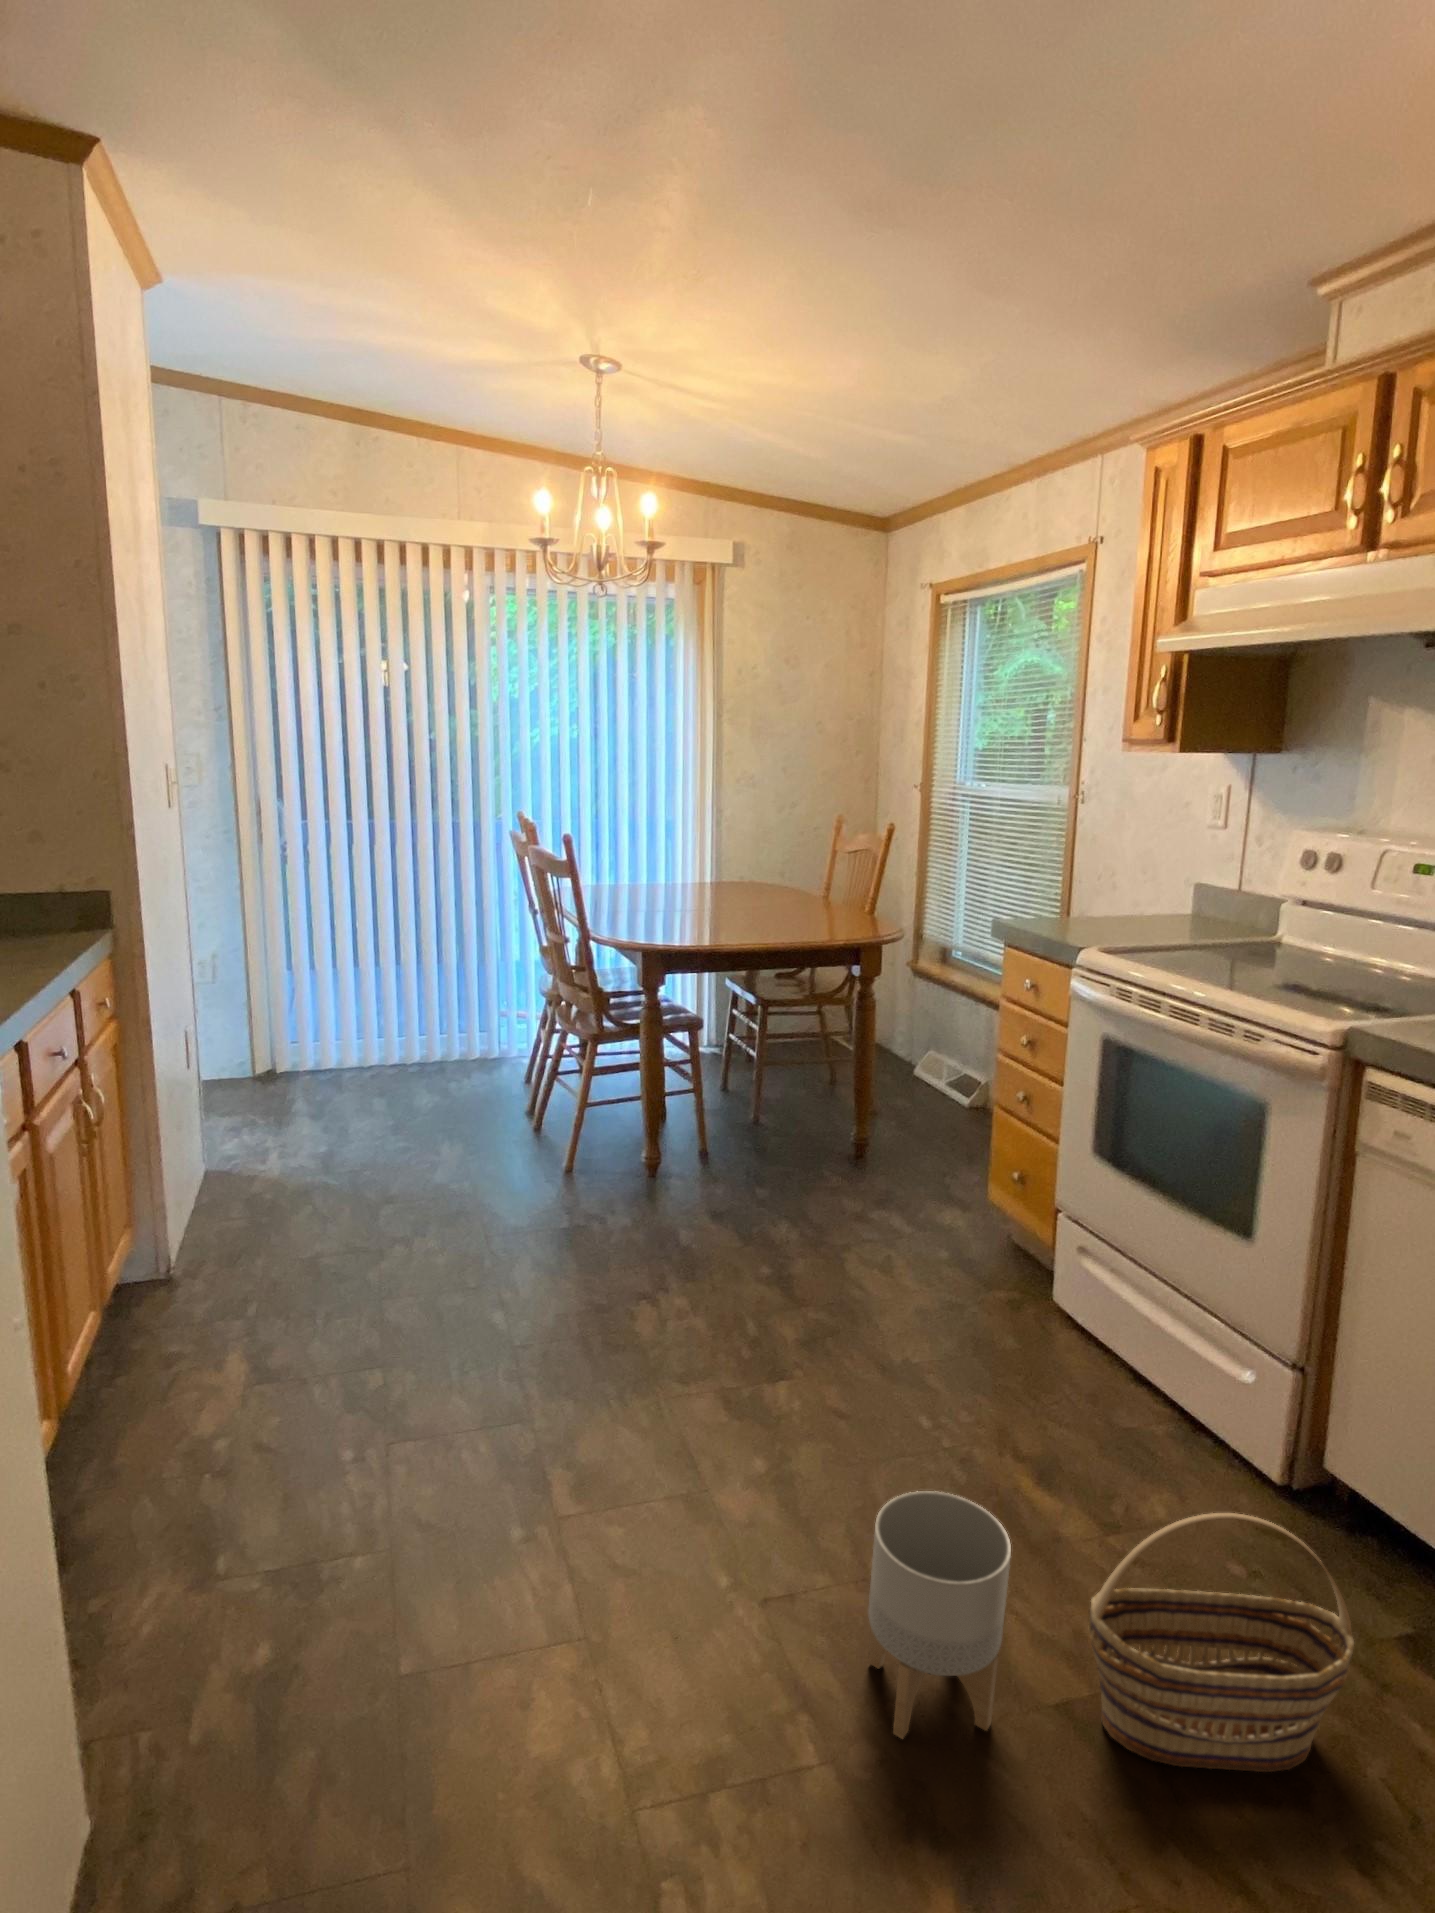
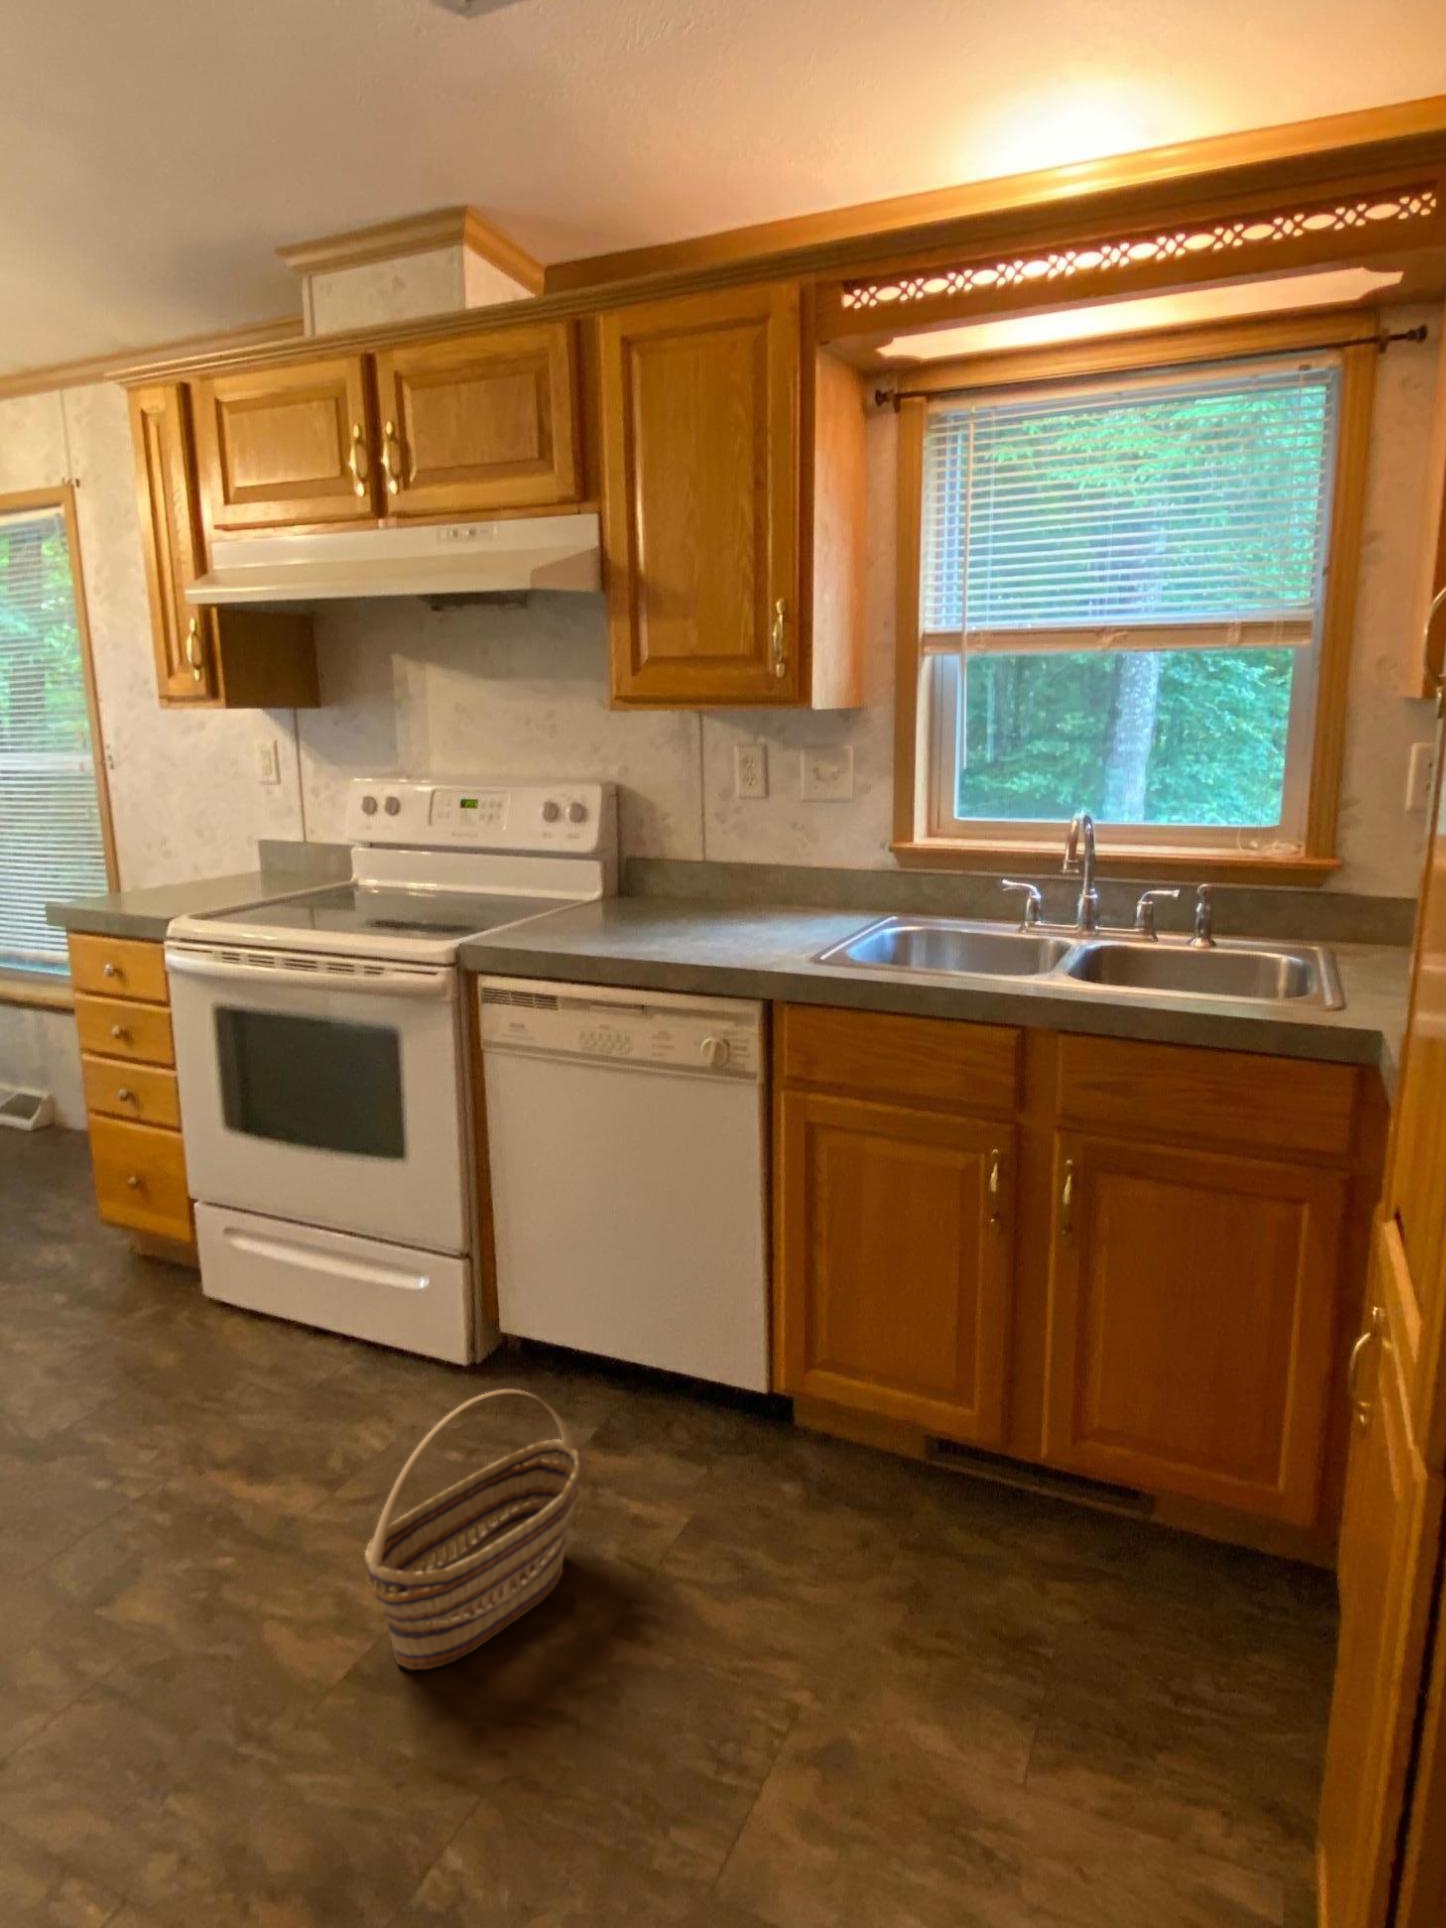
planter: present [868,1491,1011,1739] -> none [110,1532,292,1838]

